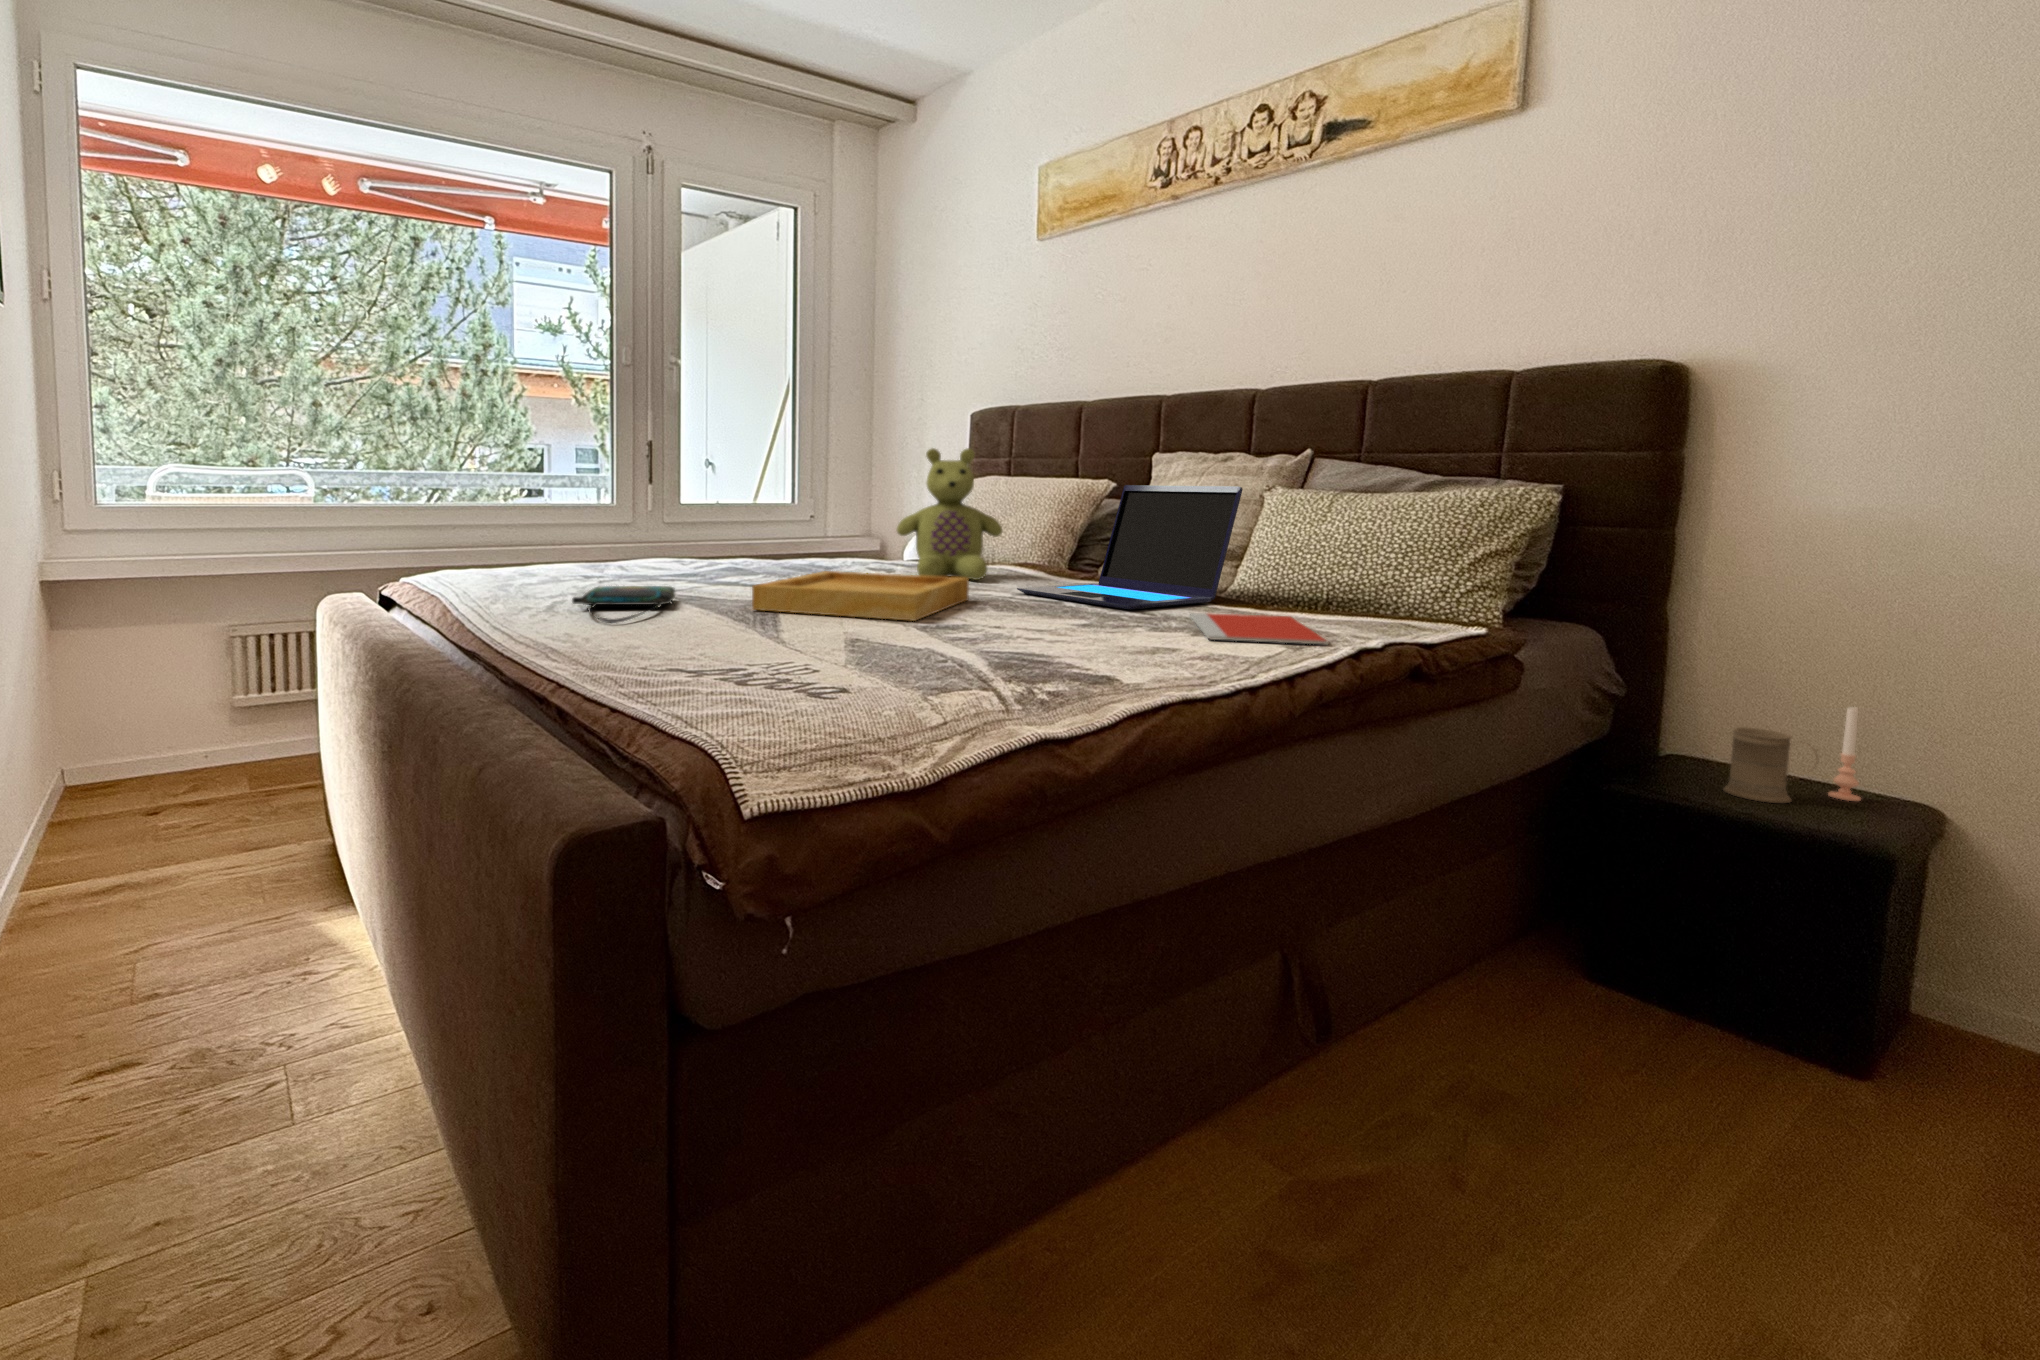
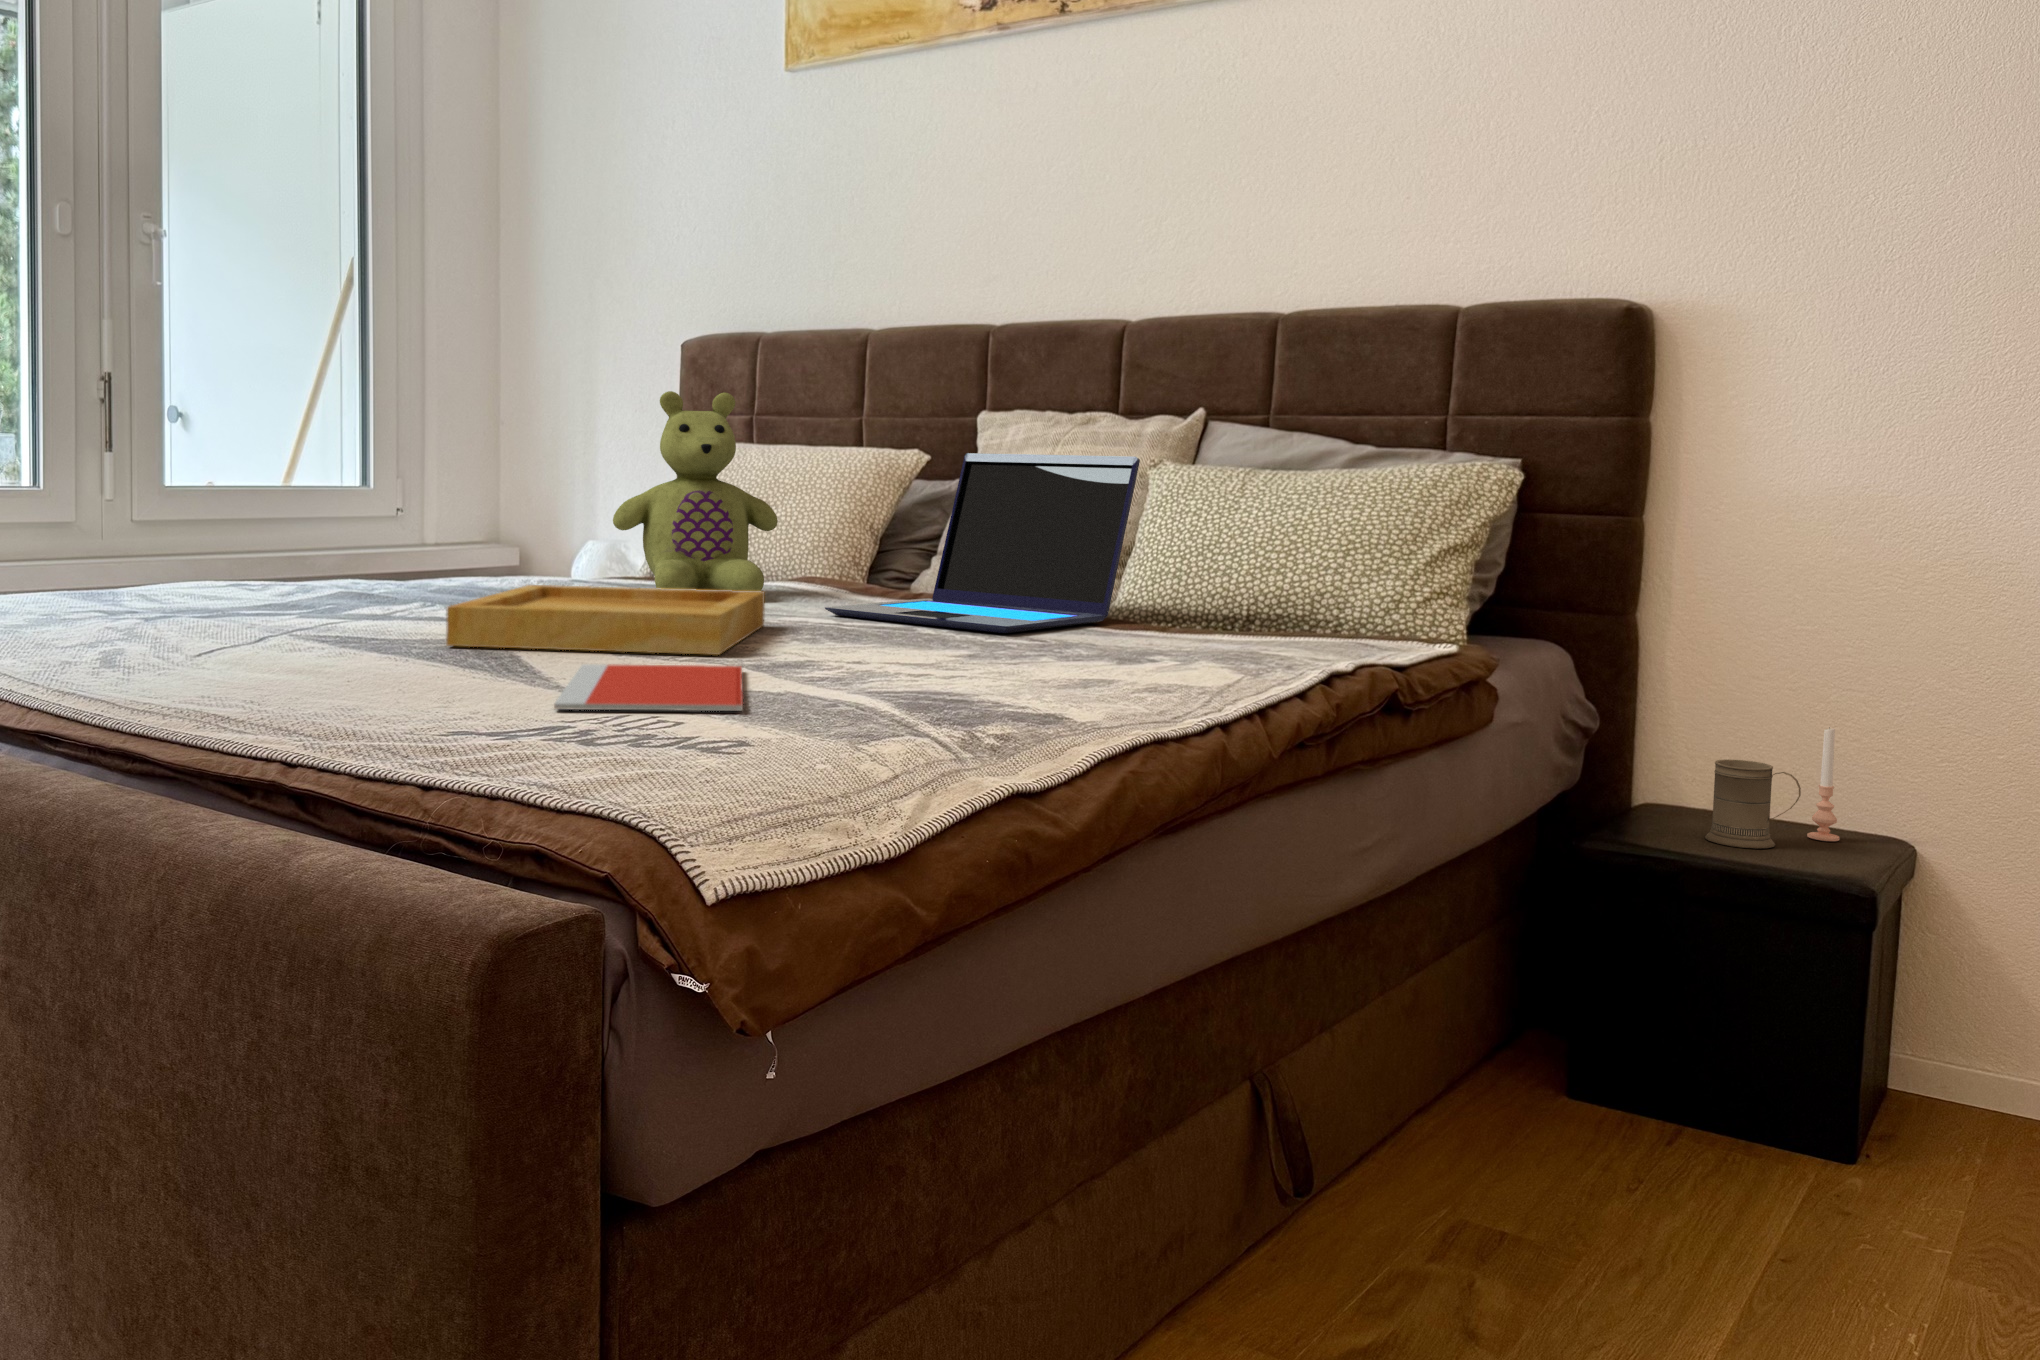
tote bag: present [572,586,675,623] -> none [134,612,315,670]
notebook: present [1190,613,1328,645] -> present [554,664,743,711]

